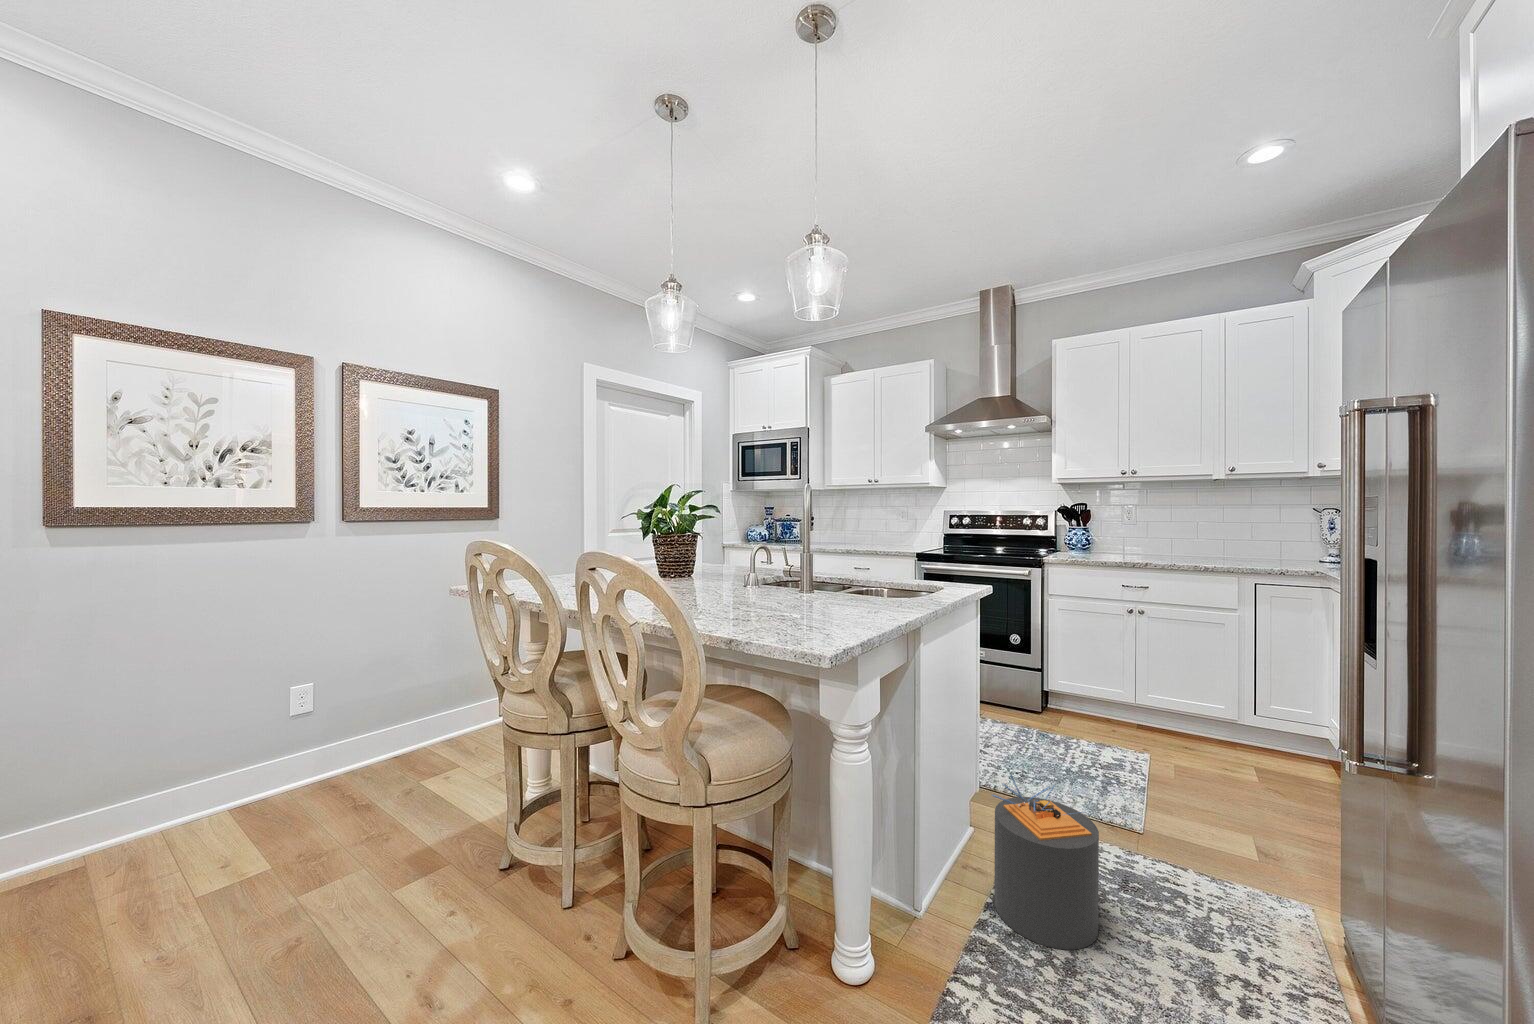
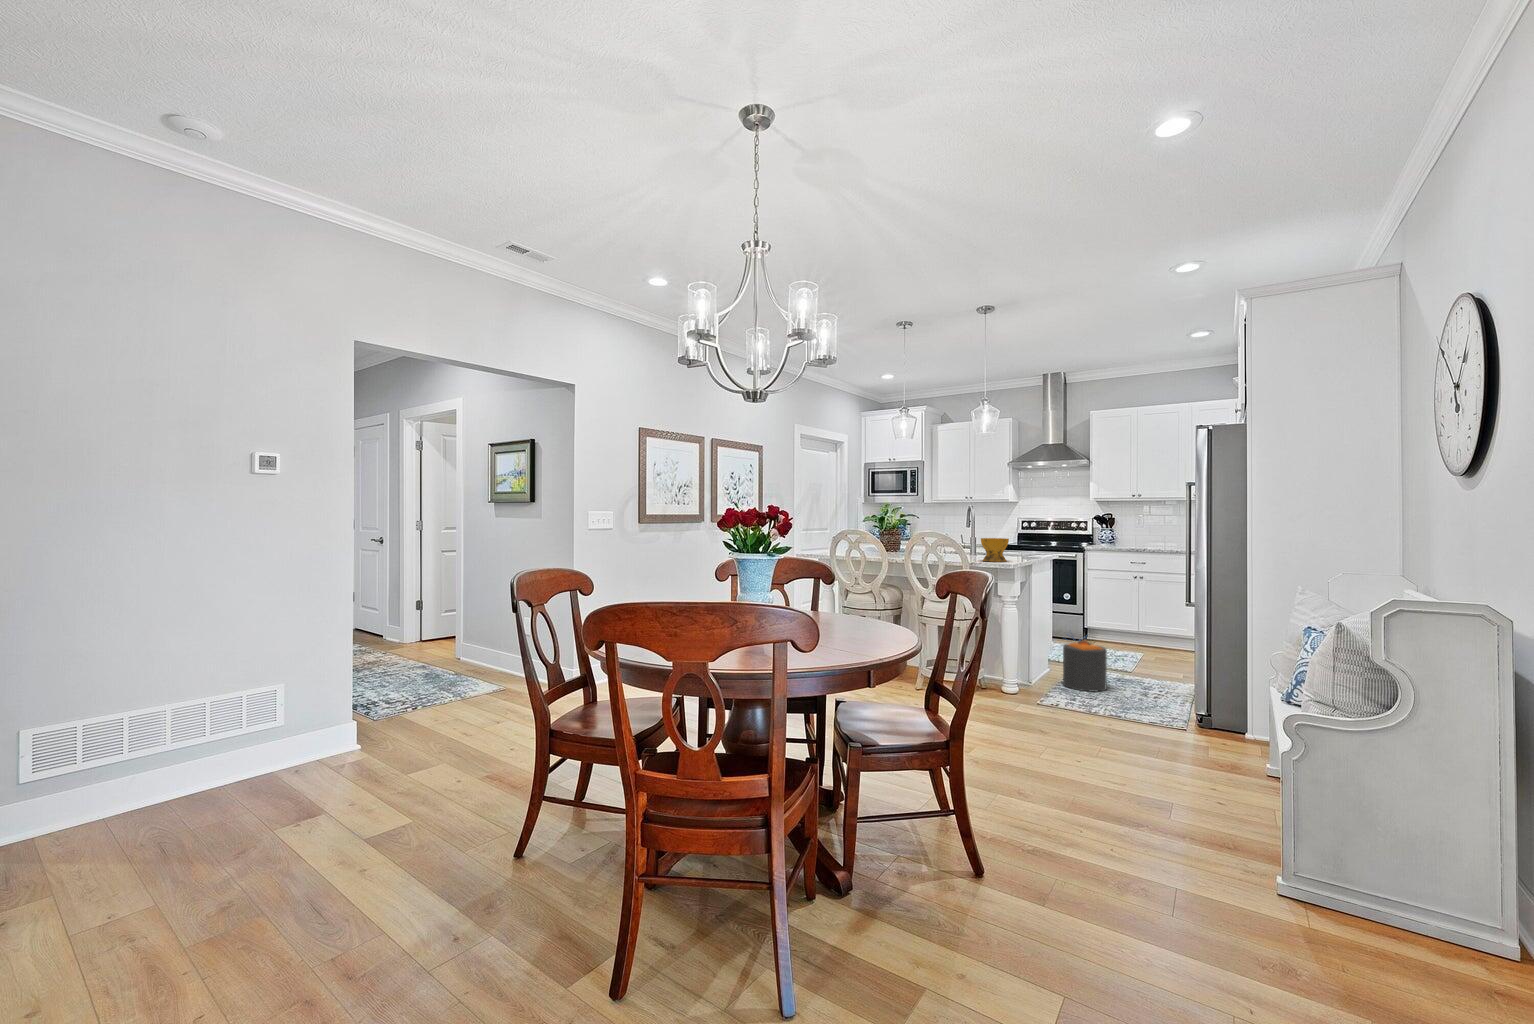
bowl: none [771,563,843,633] -> present [981,538,1009,562]

